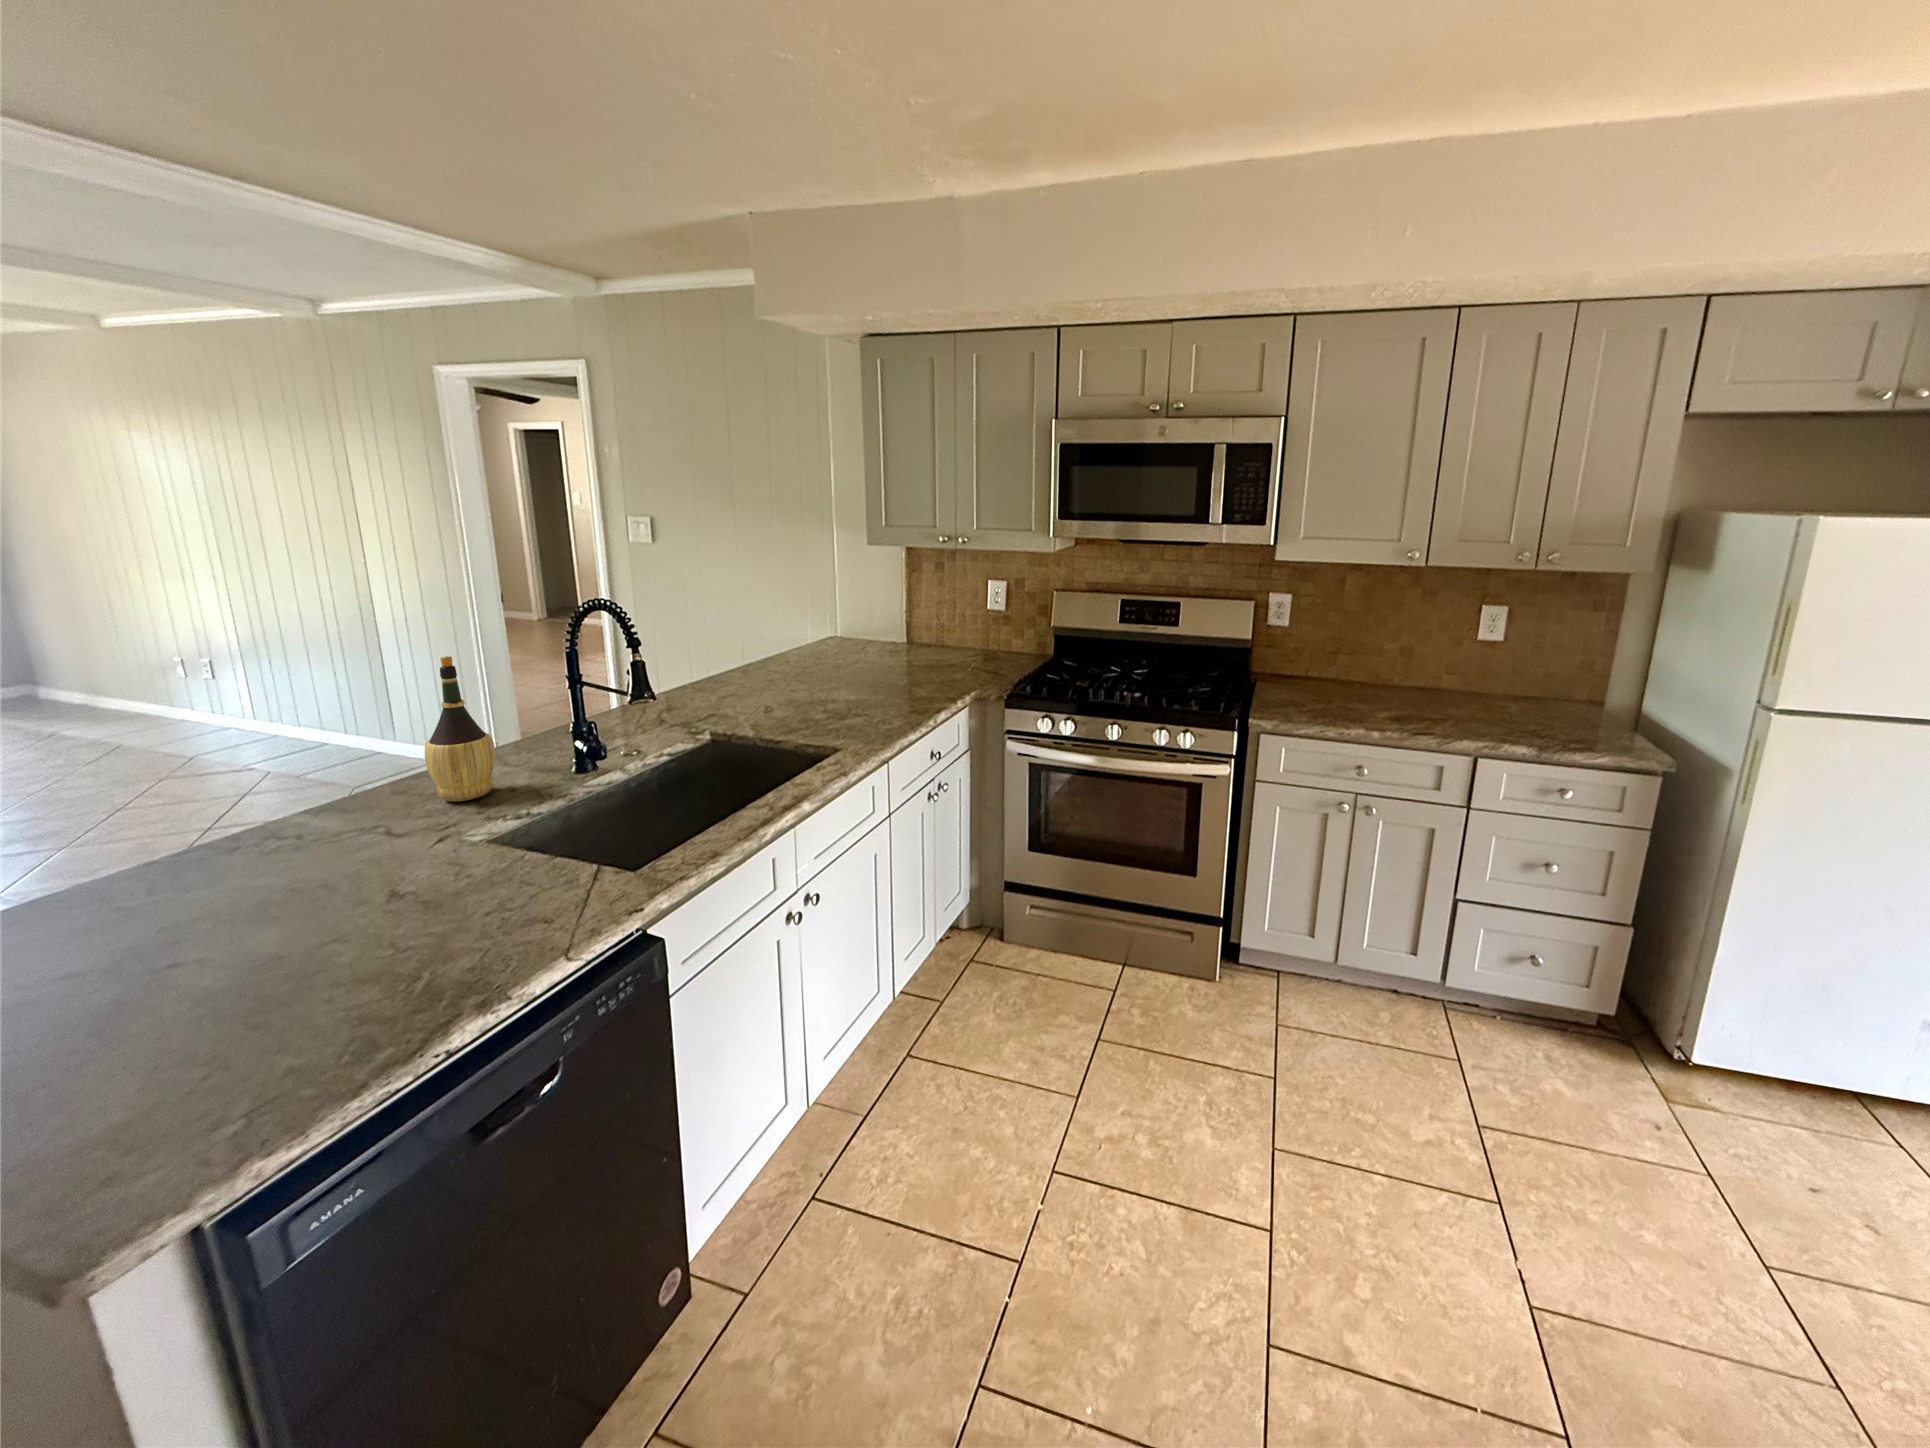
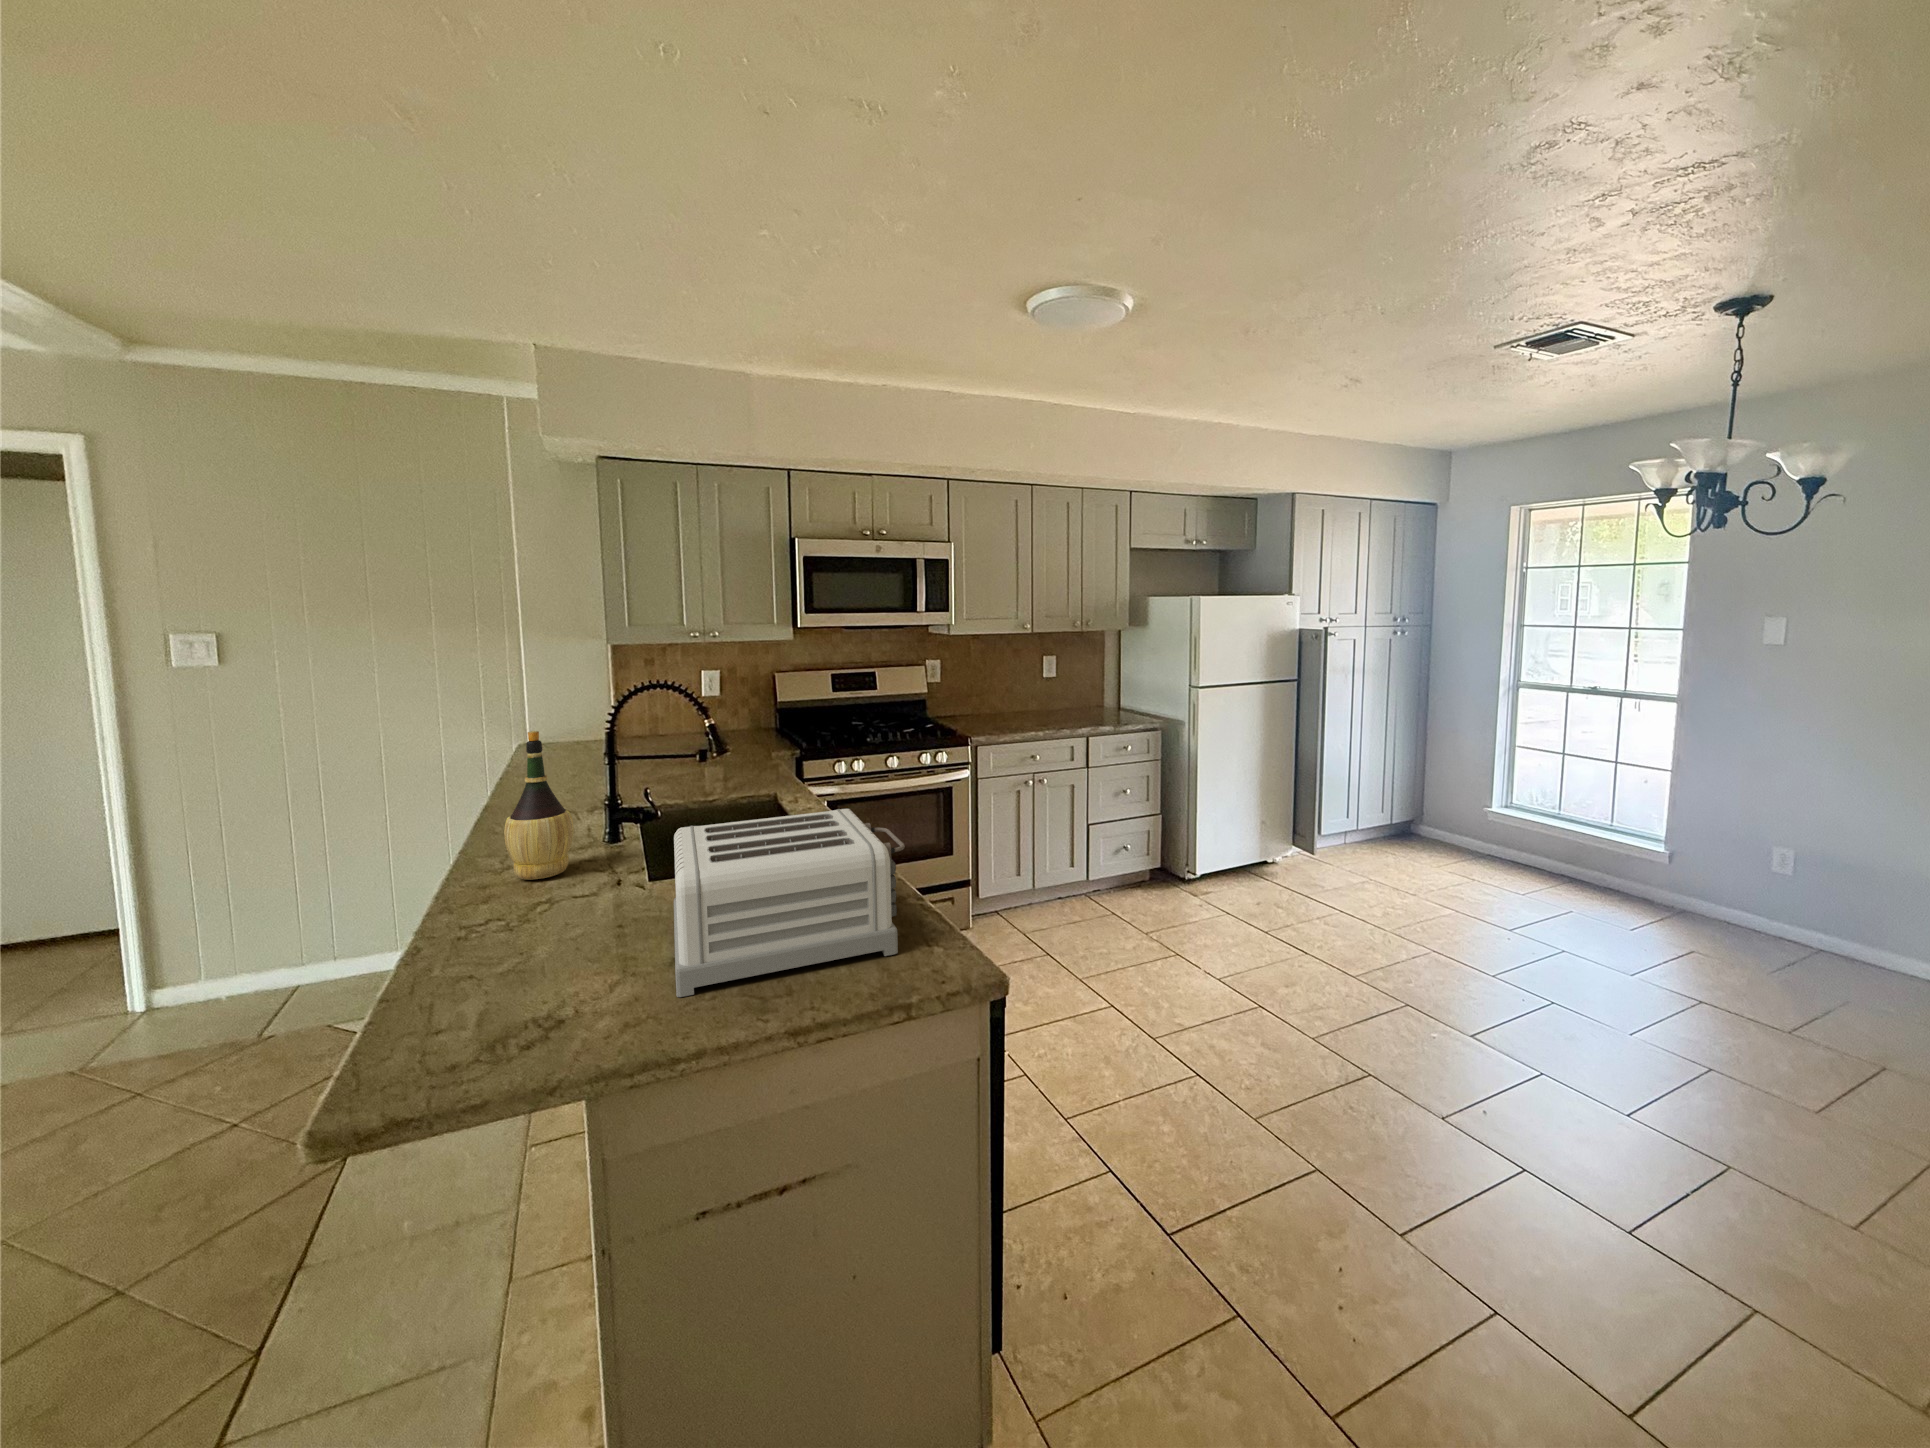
toaster: none [53,810,490,1085] -> present [674,809,905,997]

